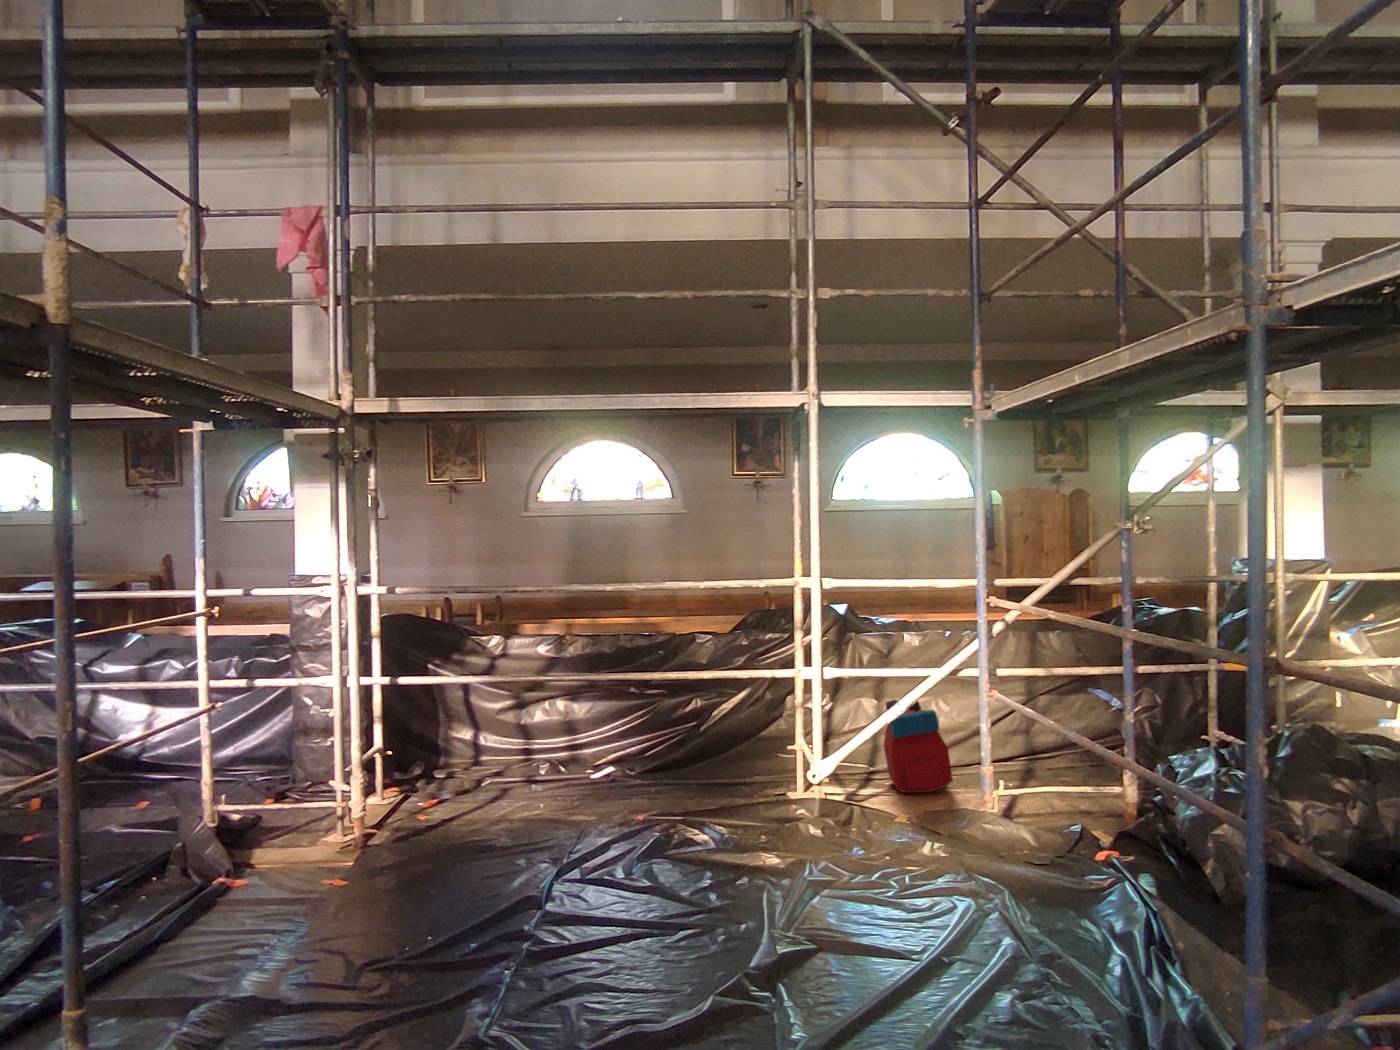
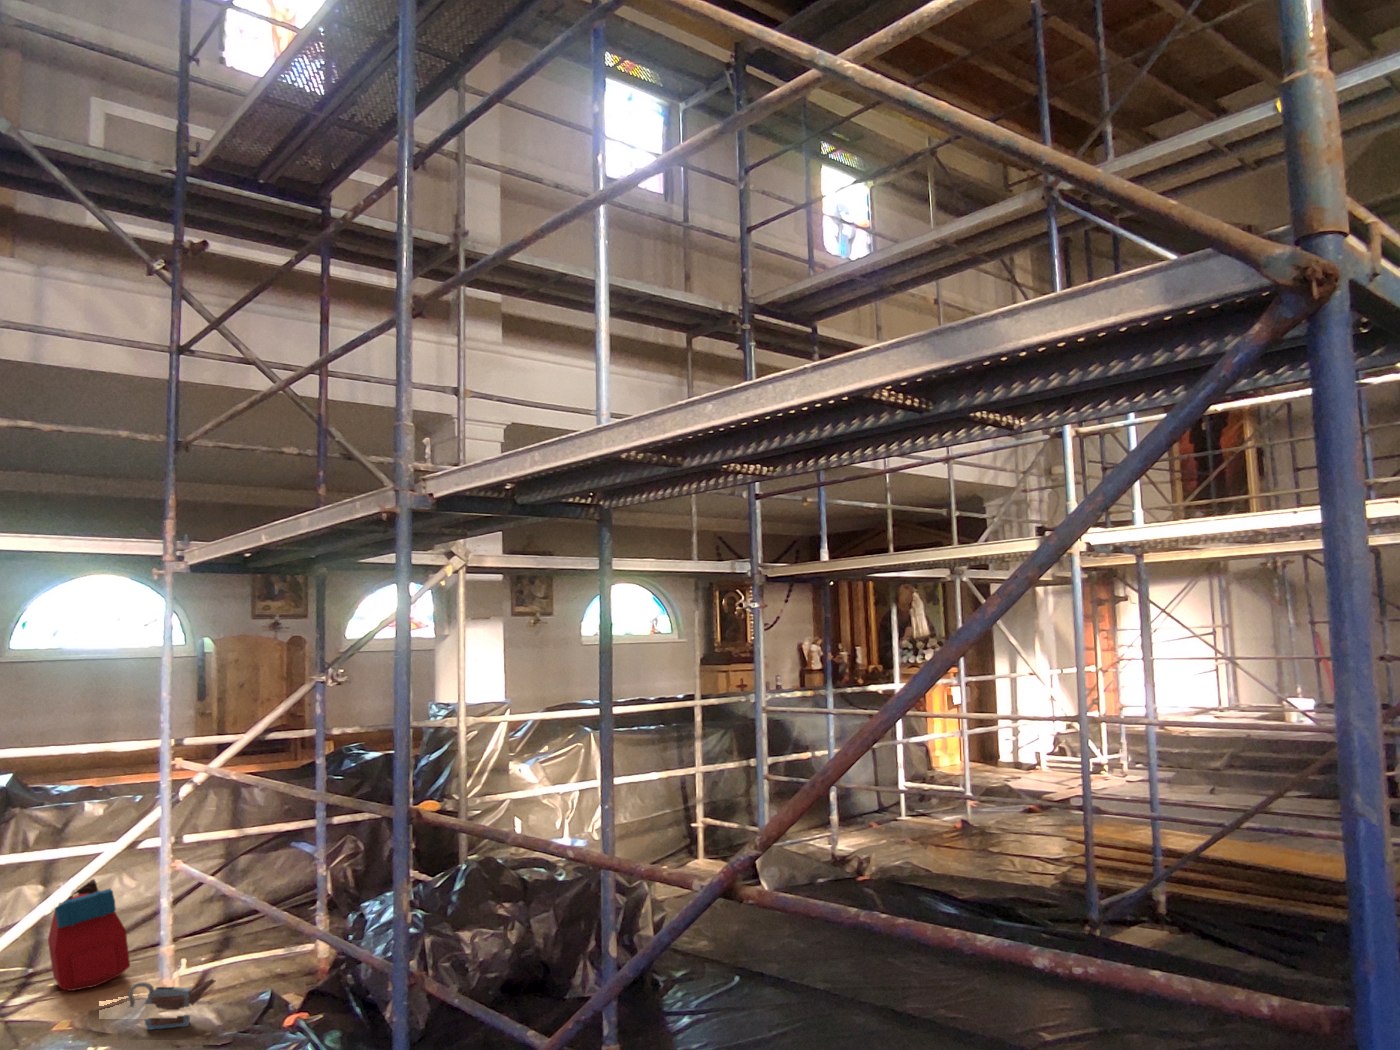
watering can: none [964,806,1050,860] -> present [128,979,215,1030]

